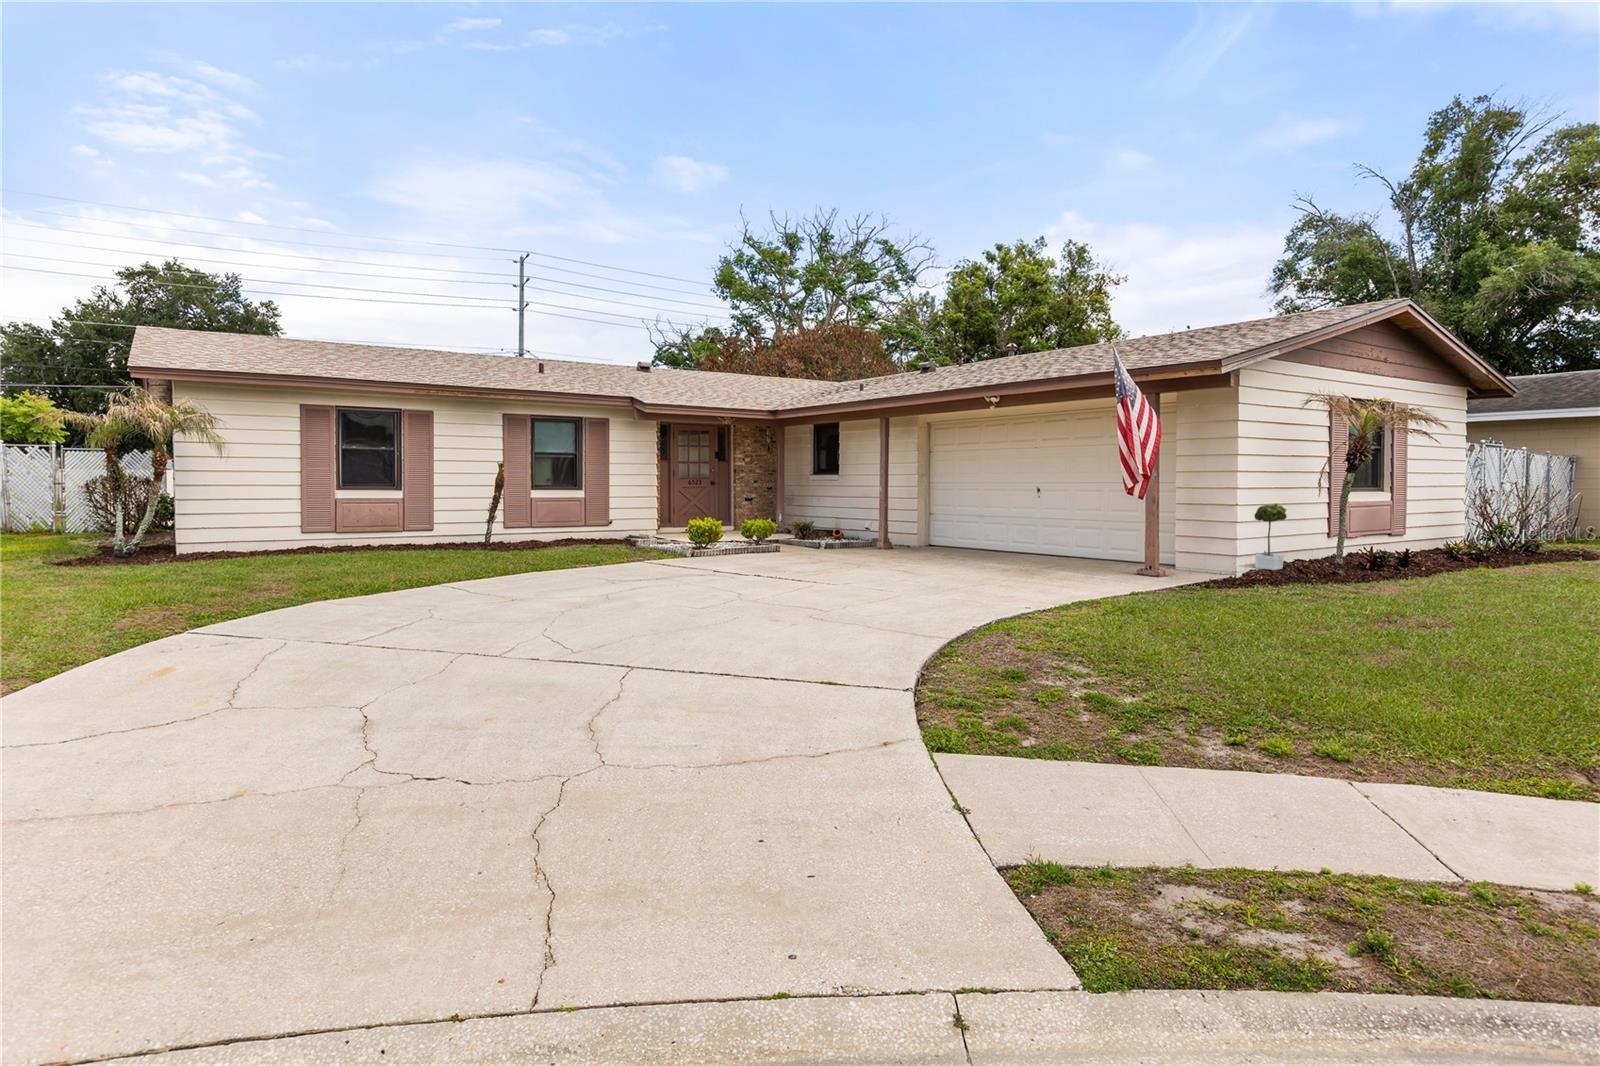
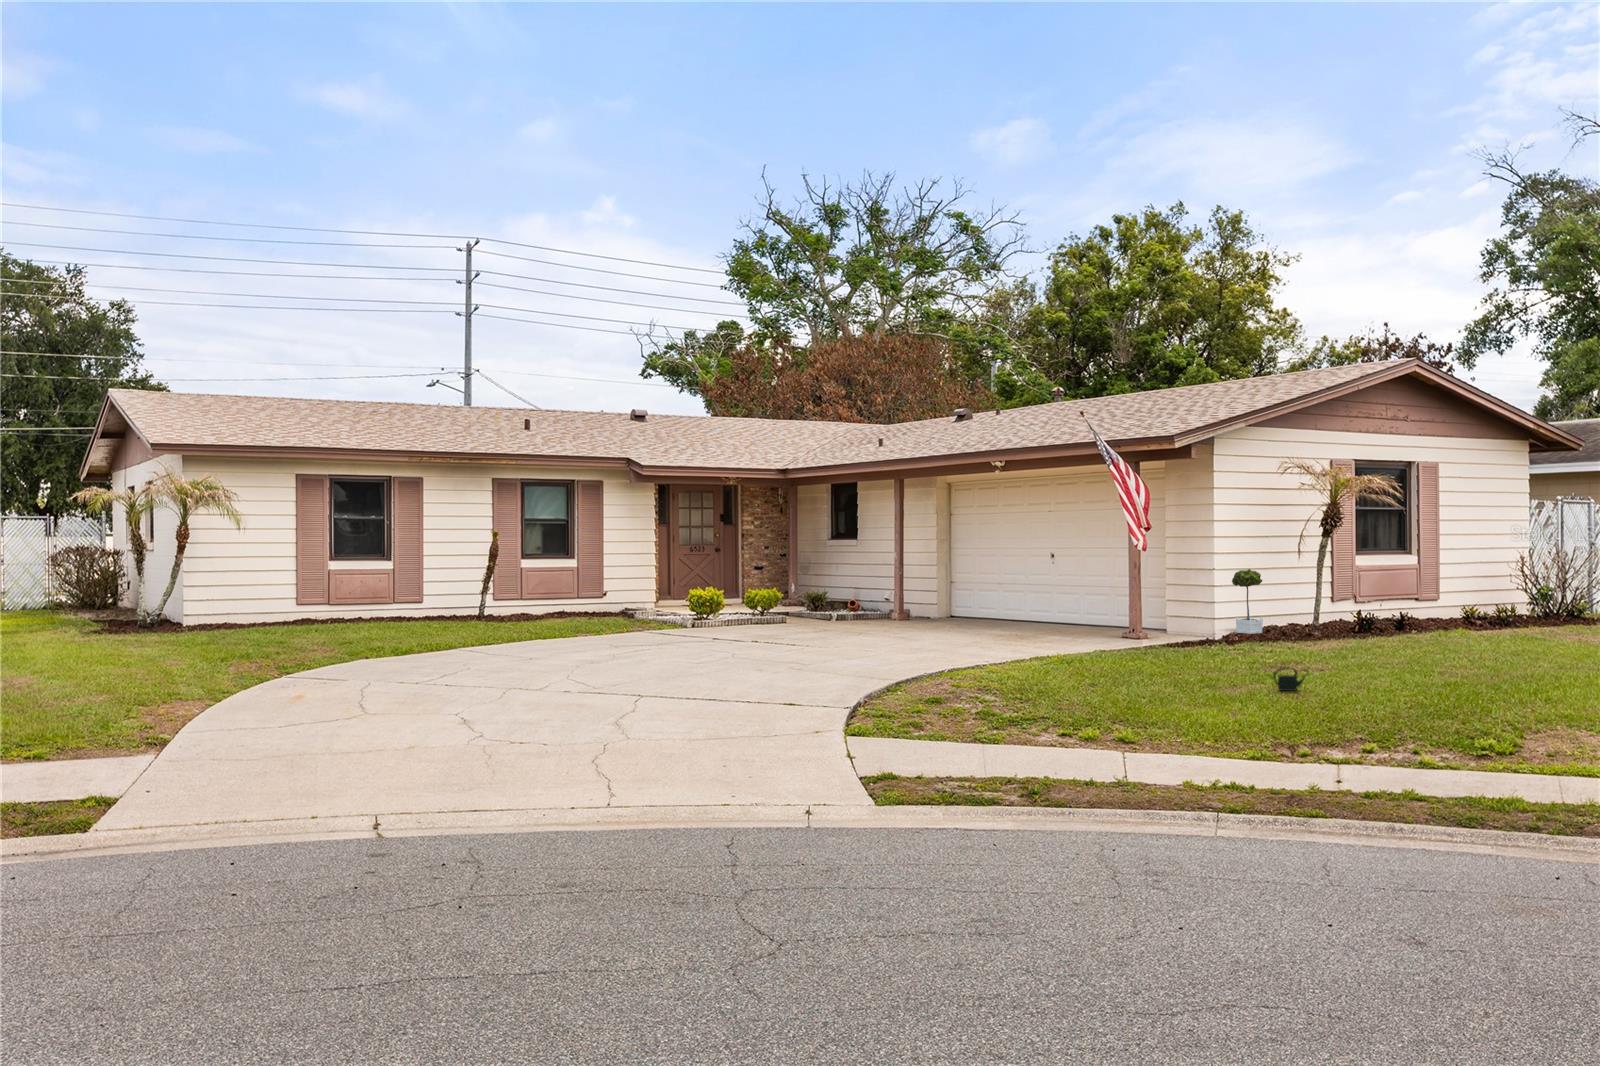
watering can: none [1535,640,1578,673] -> present [1273,667,1308,691]

